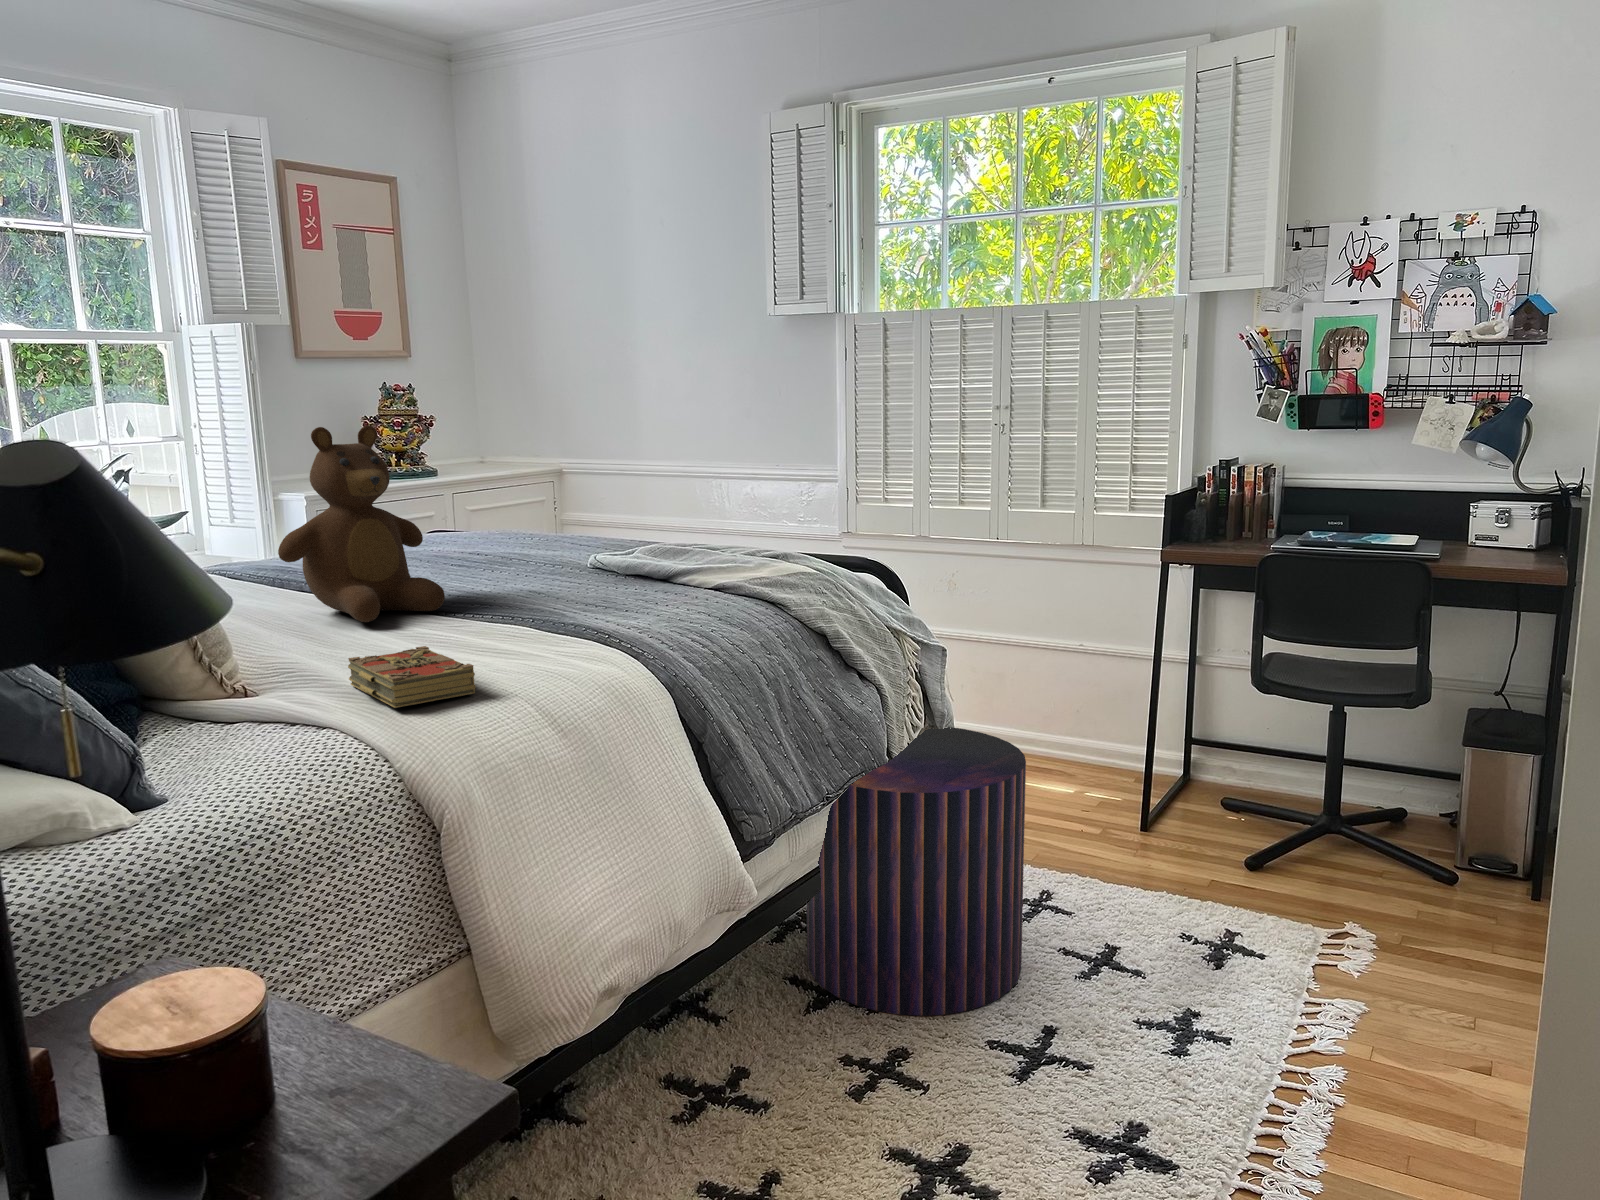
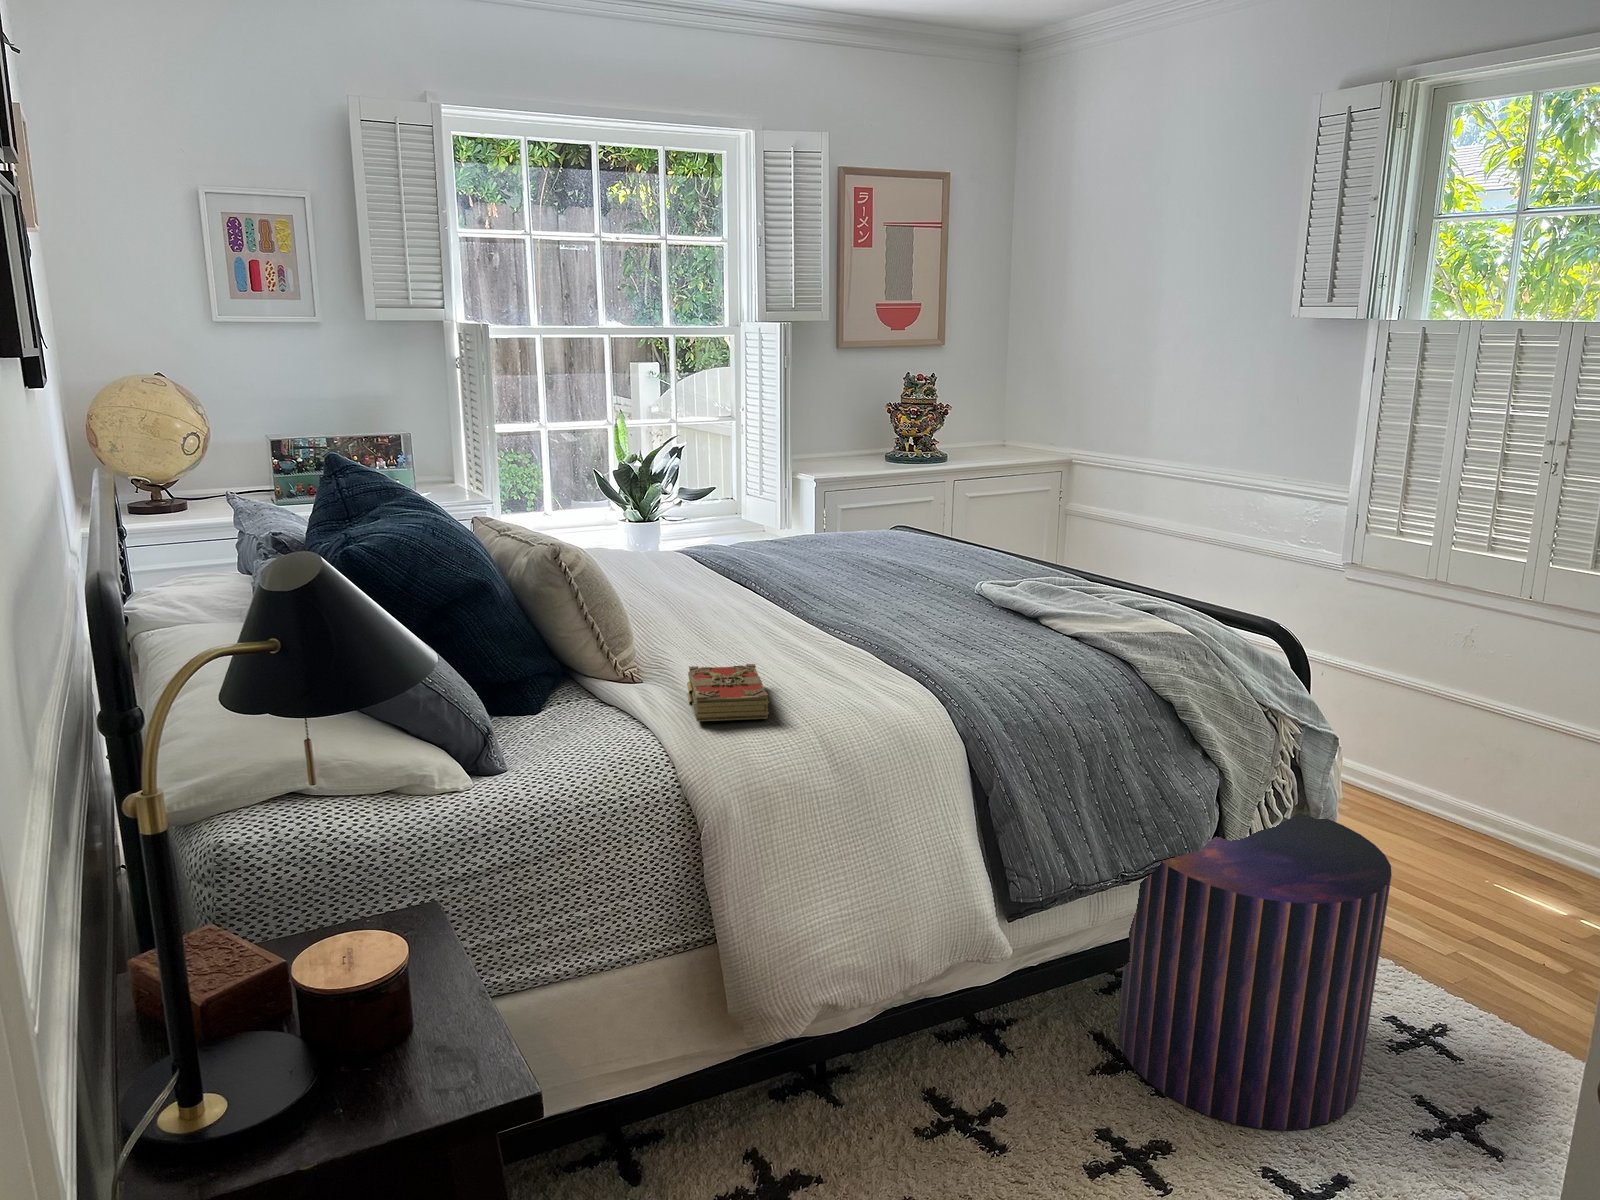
teddy bear: present [278,426,445,622] -> none [695,451,820,624]

